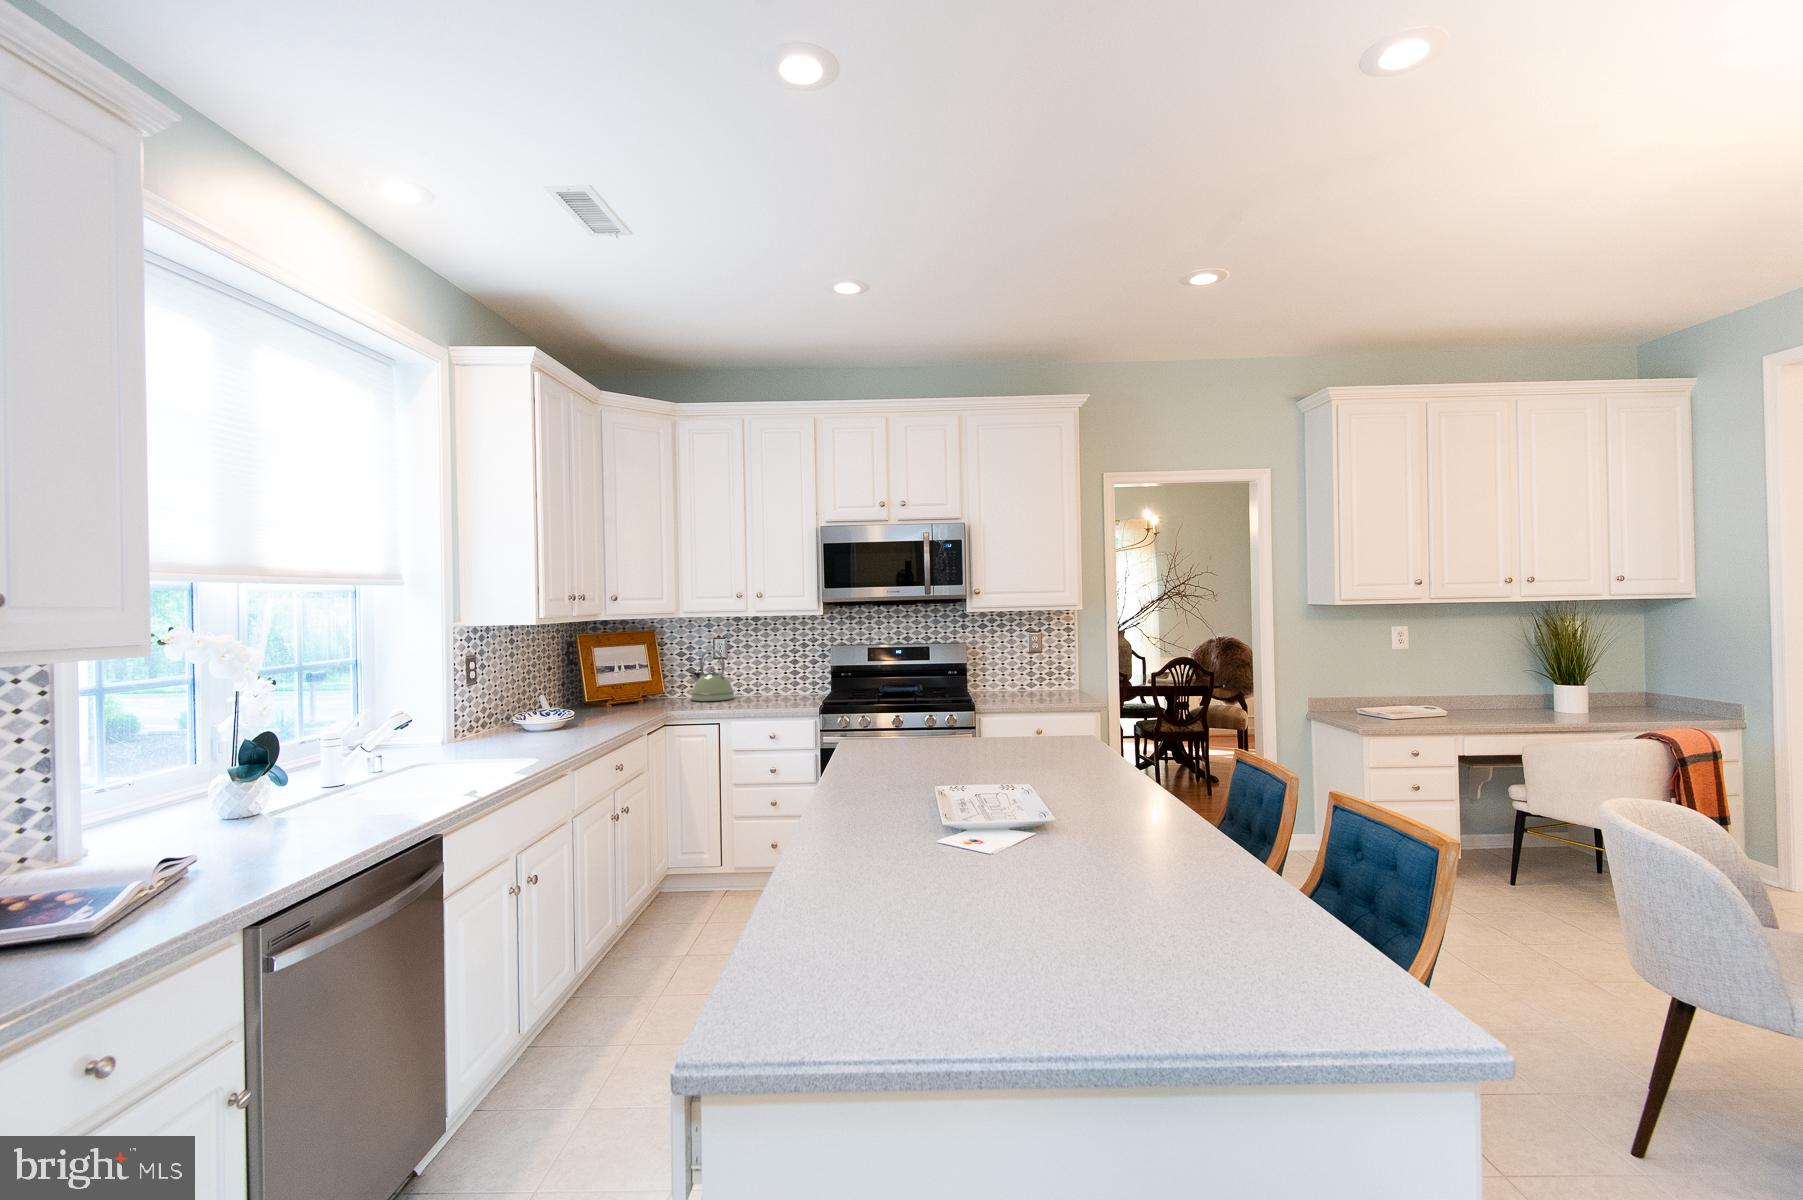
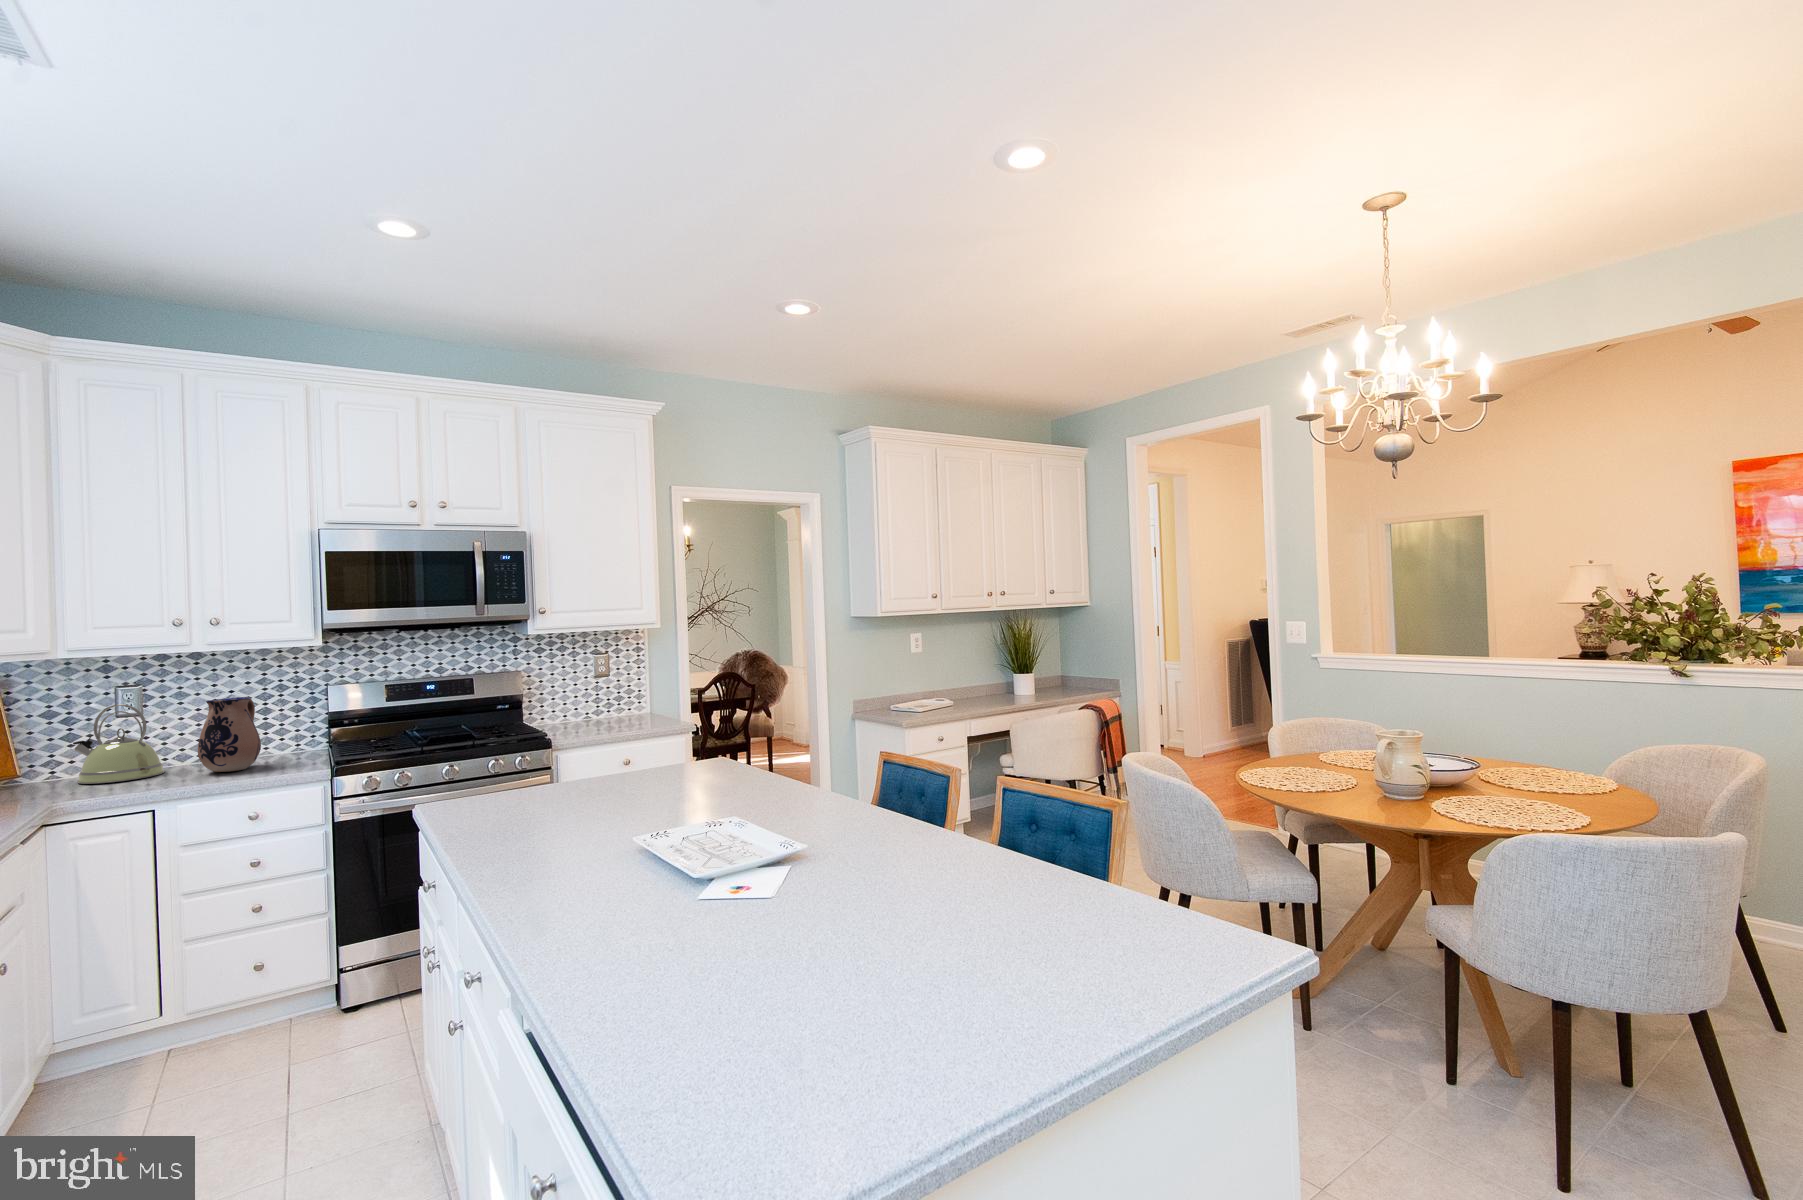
ceramic pitcher: none [747,650,783,702] -> present [198,697,261,772]

